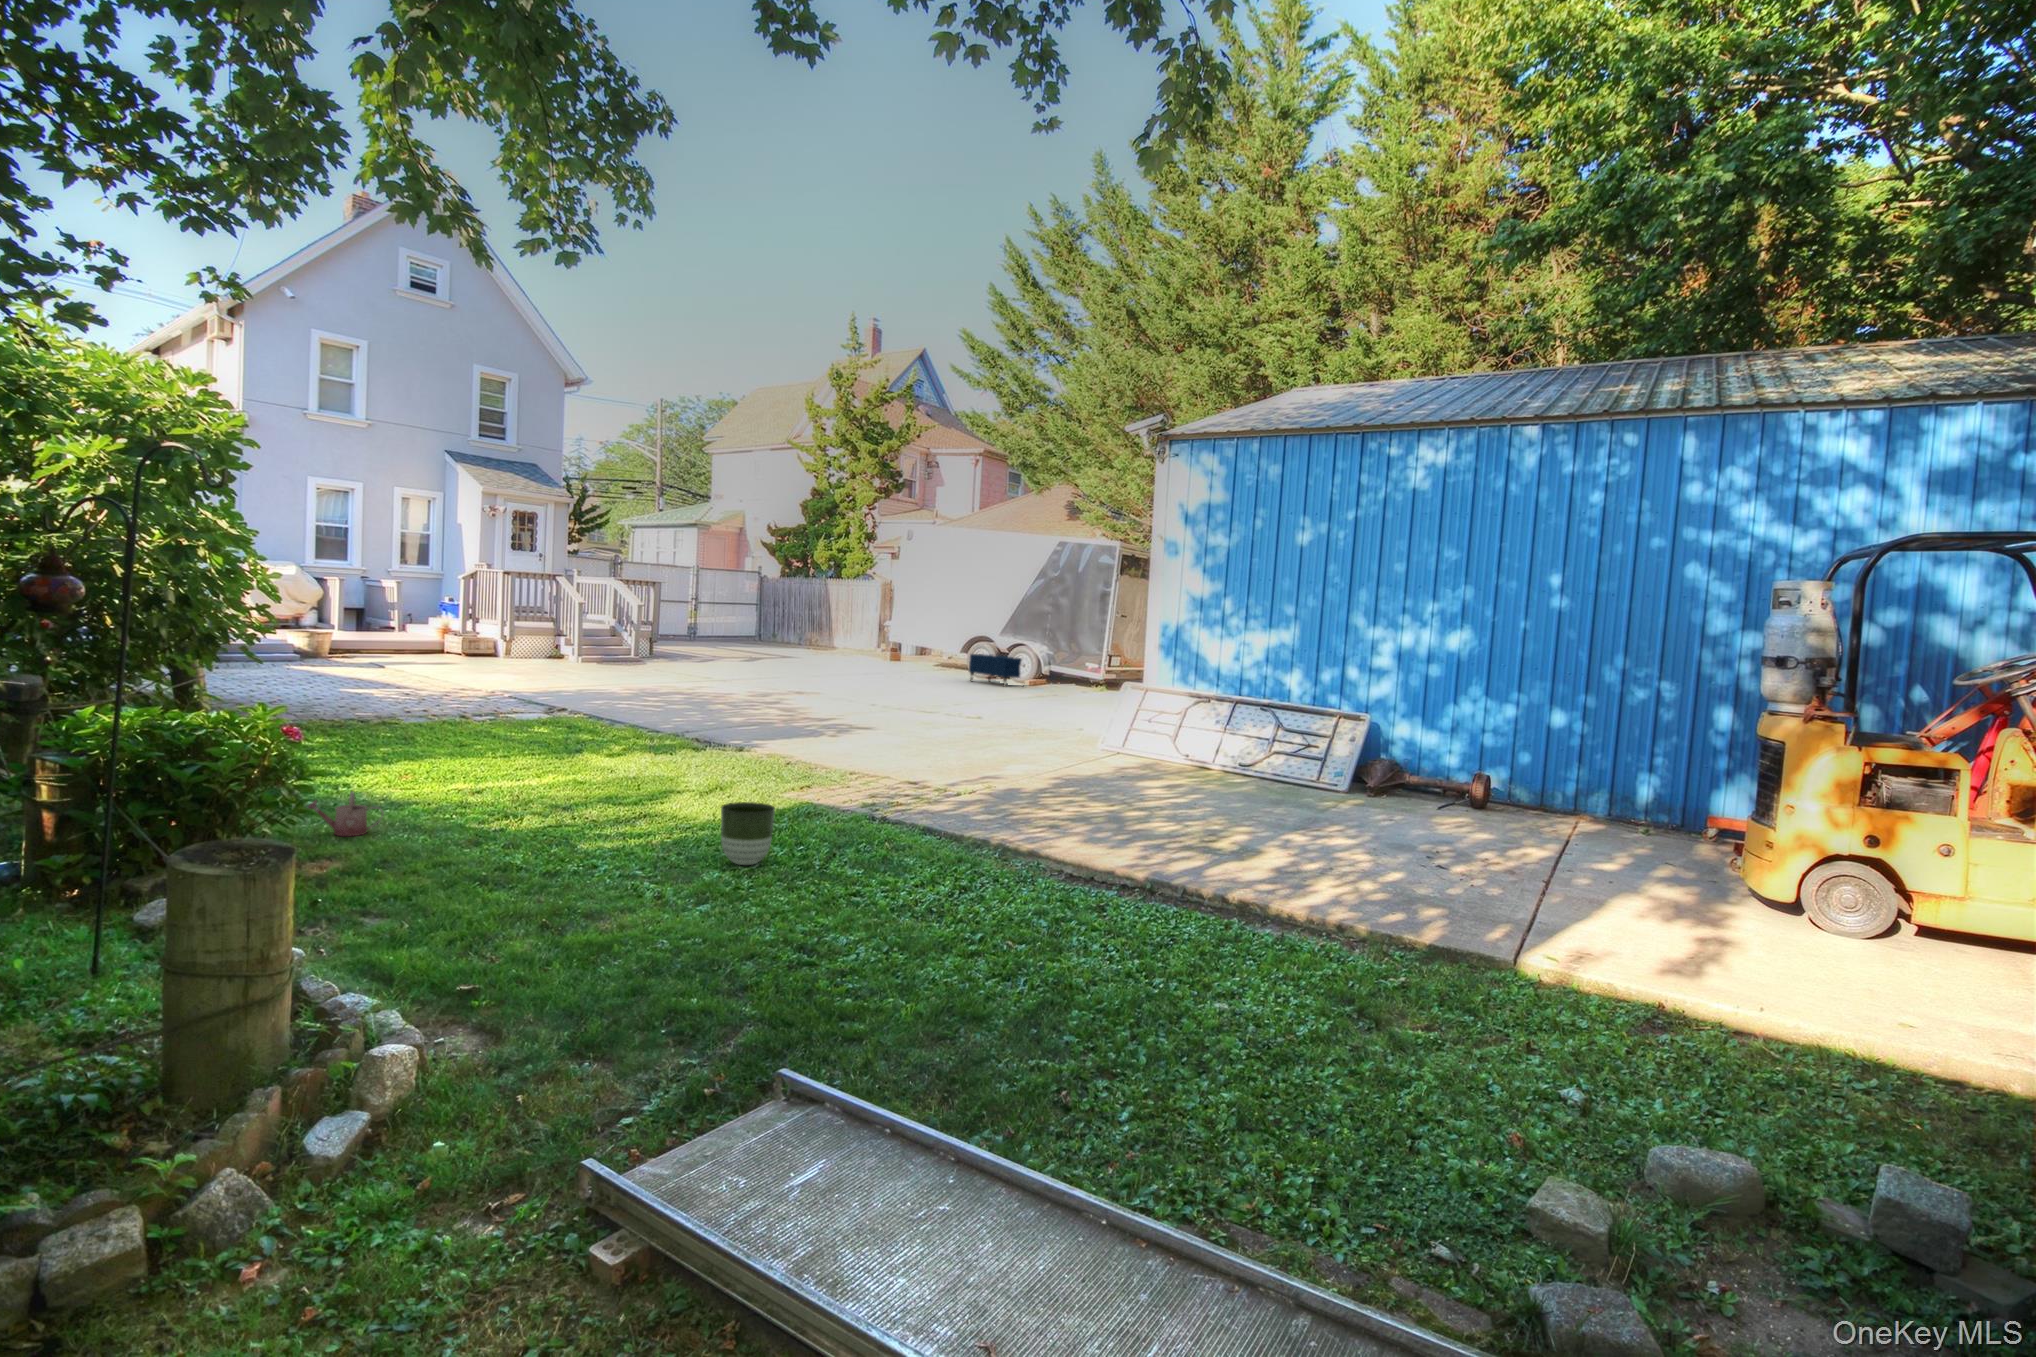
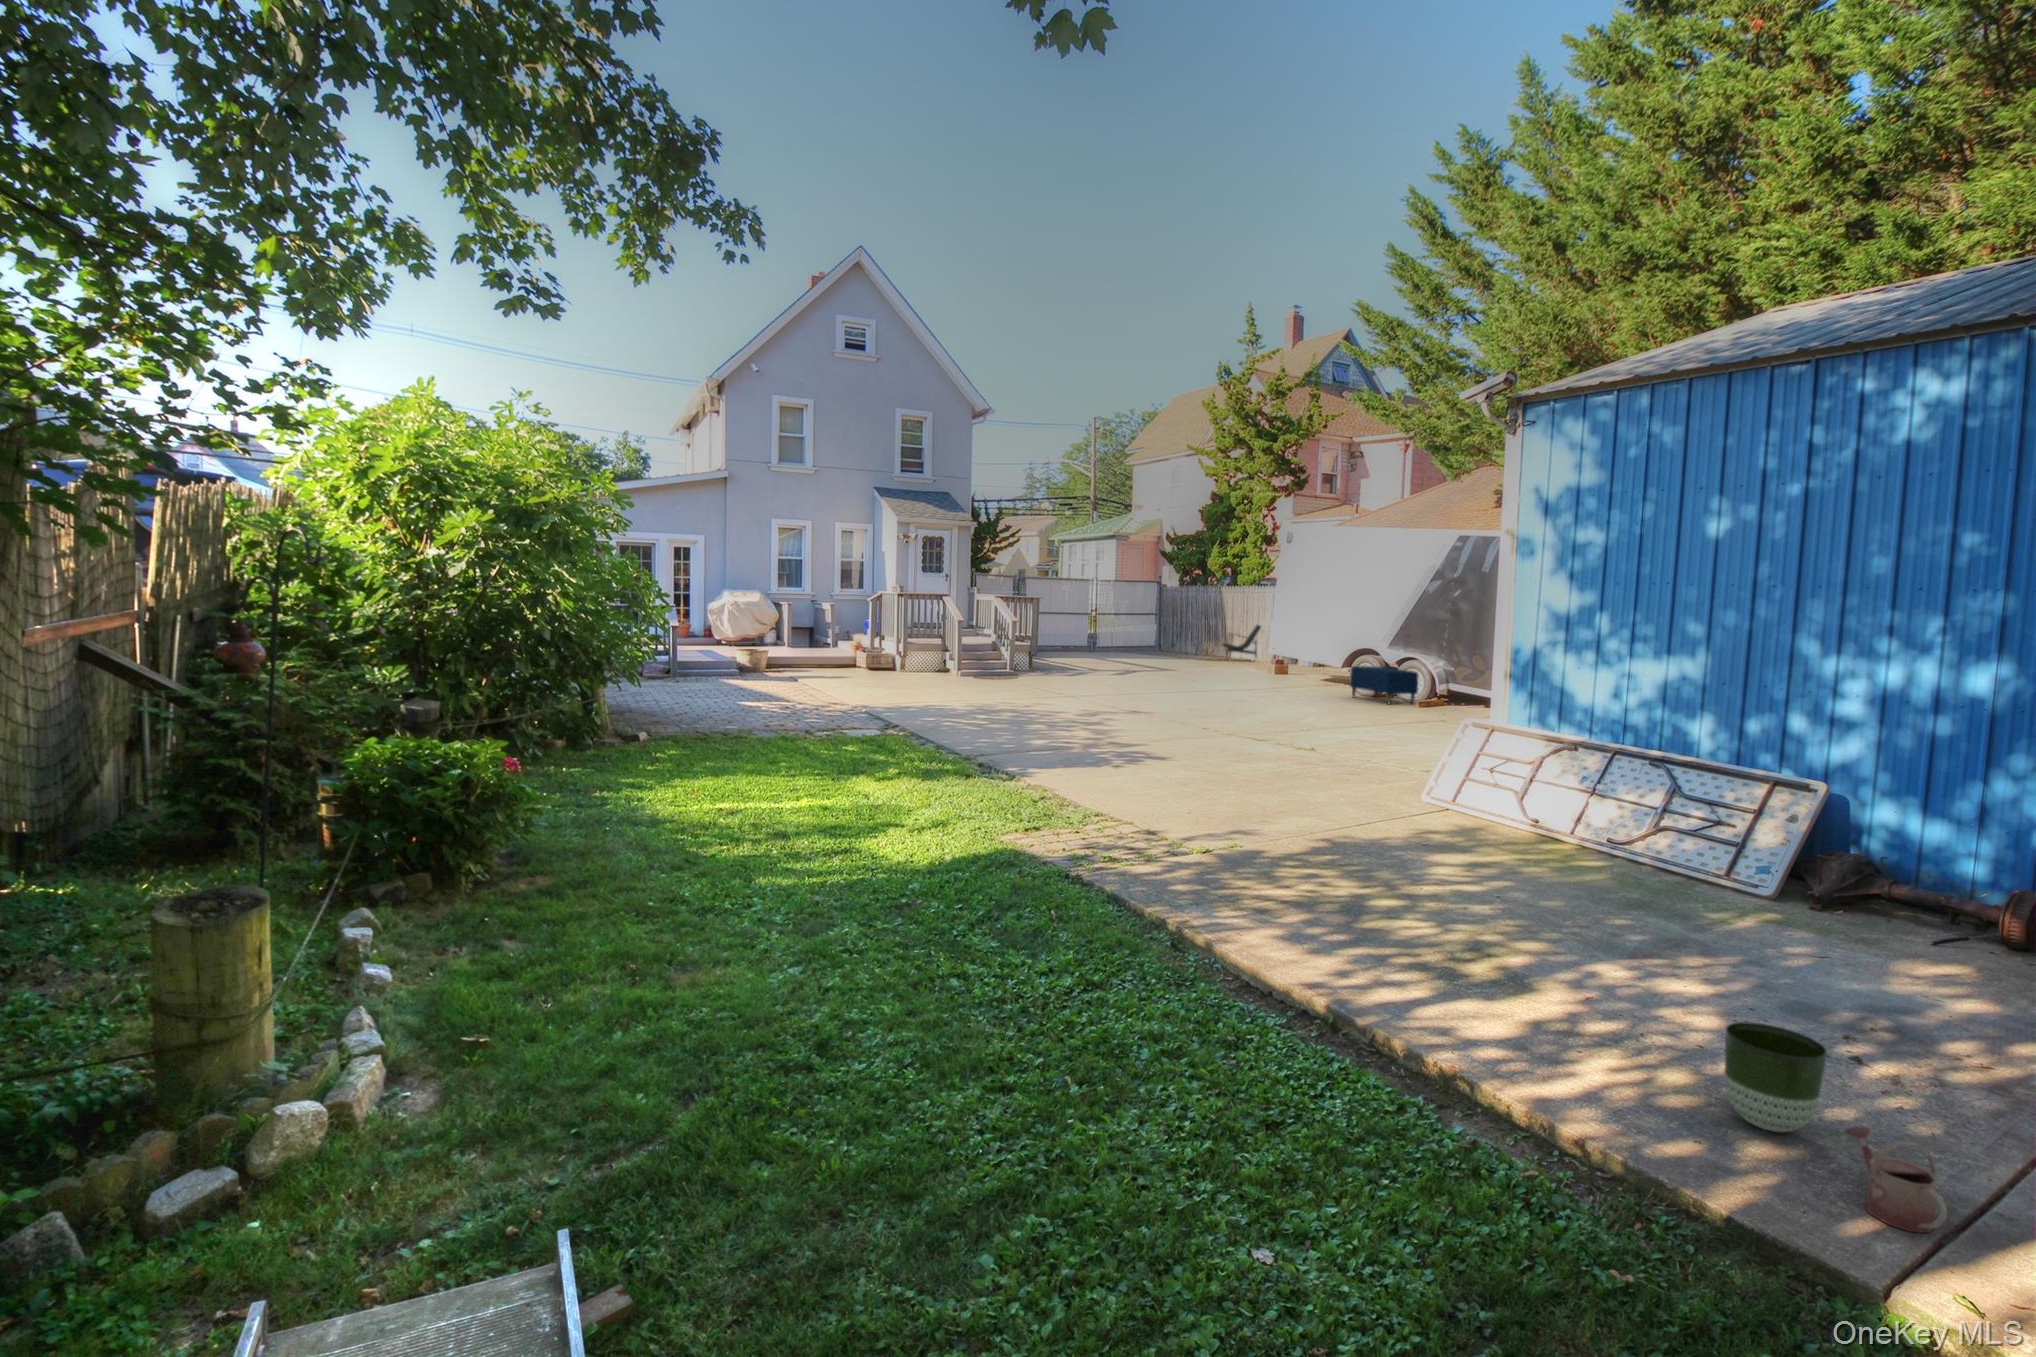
lounge chair: none [828,619,866,654] -> present [1222,625,1261,657]
watering can: present [308,791,384,836] -> present [1845,1126,1947,1233]
planter: present [721,802,775,865] -> present [1724,1022,1827,1132]

